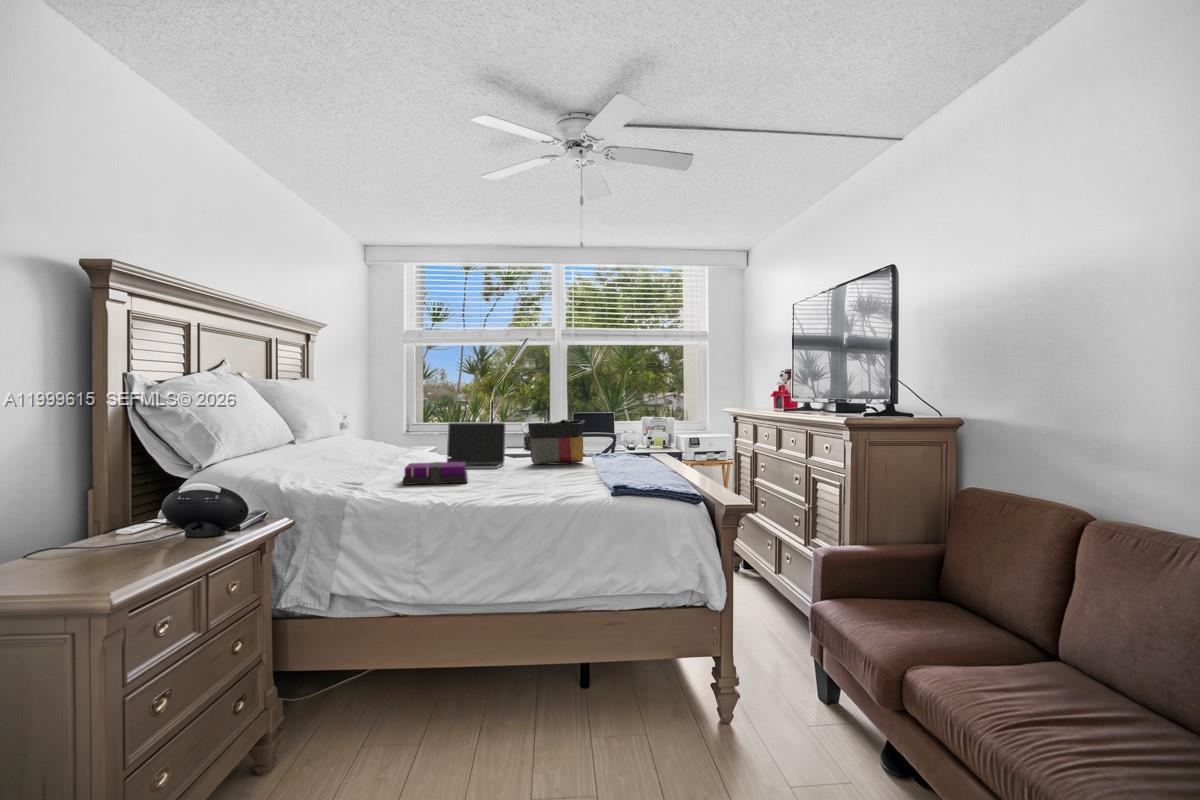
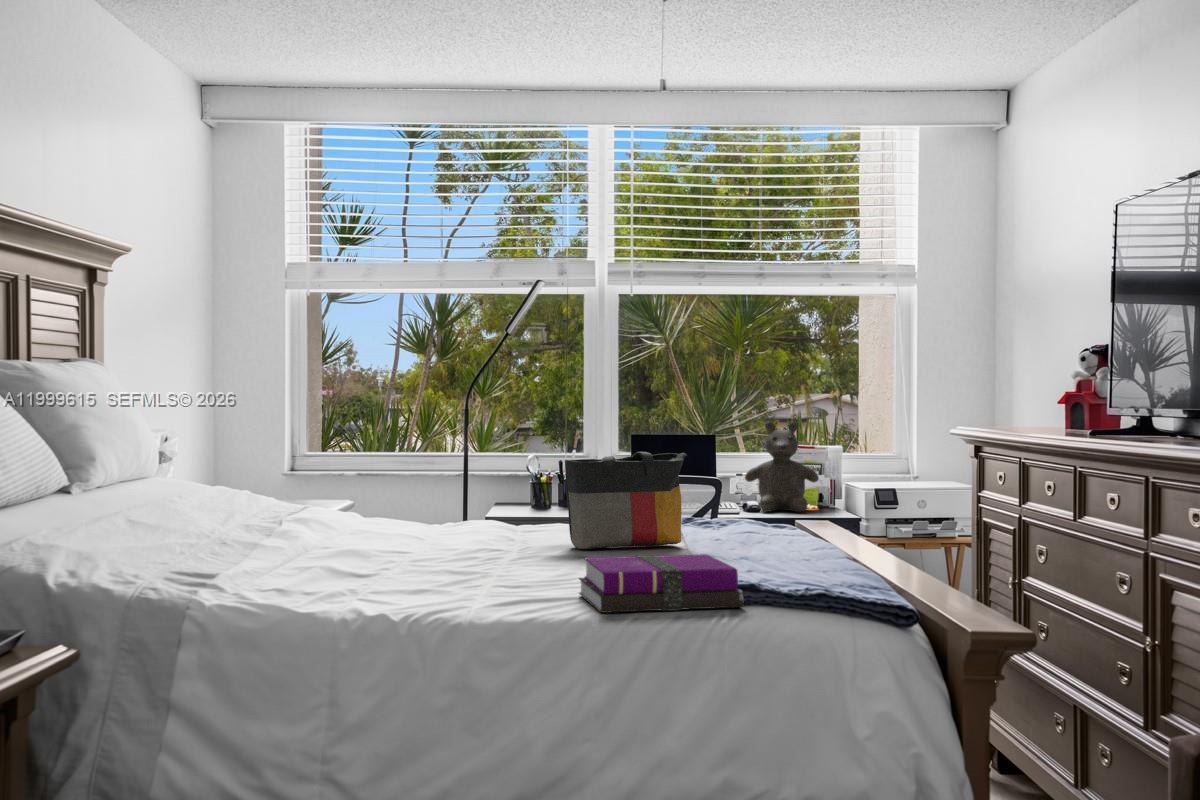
teddy bear: none [626,406,662,450] -> present [745,422,819,512]
laptop: present [447,423,505,469] -> none [368,458,515,560]
notebook: present [403,462,468,485] -> present [579,554,744,613]

